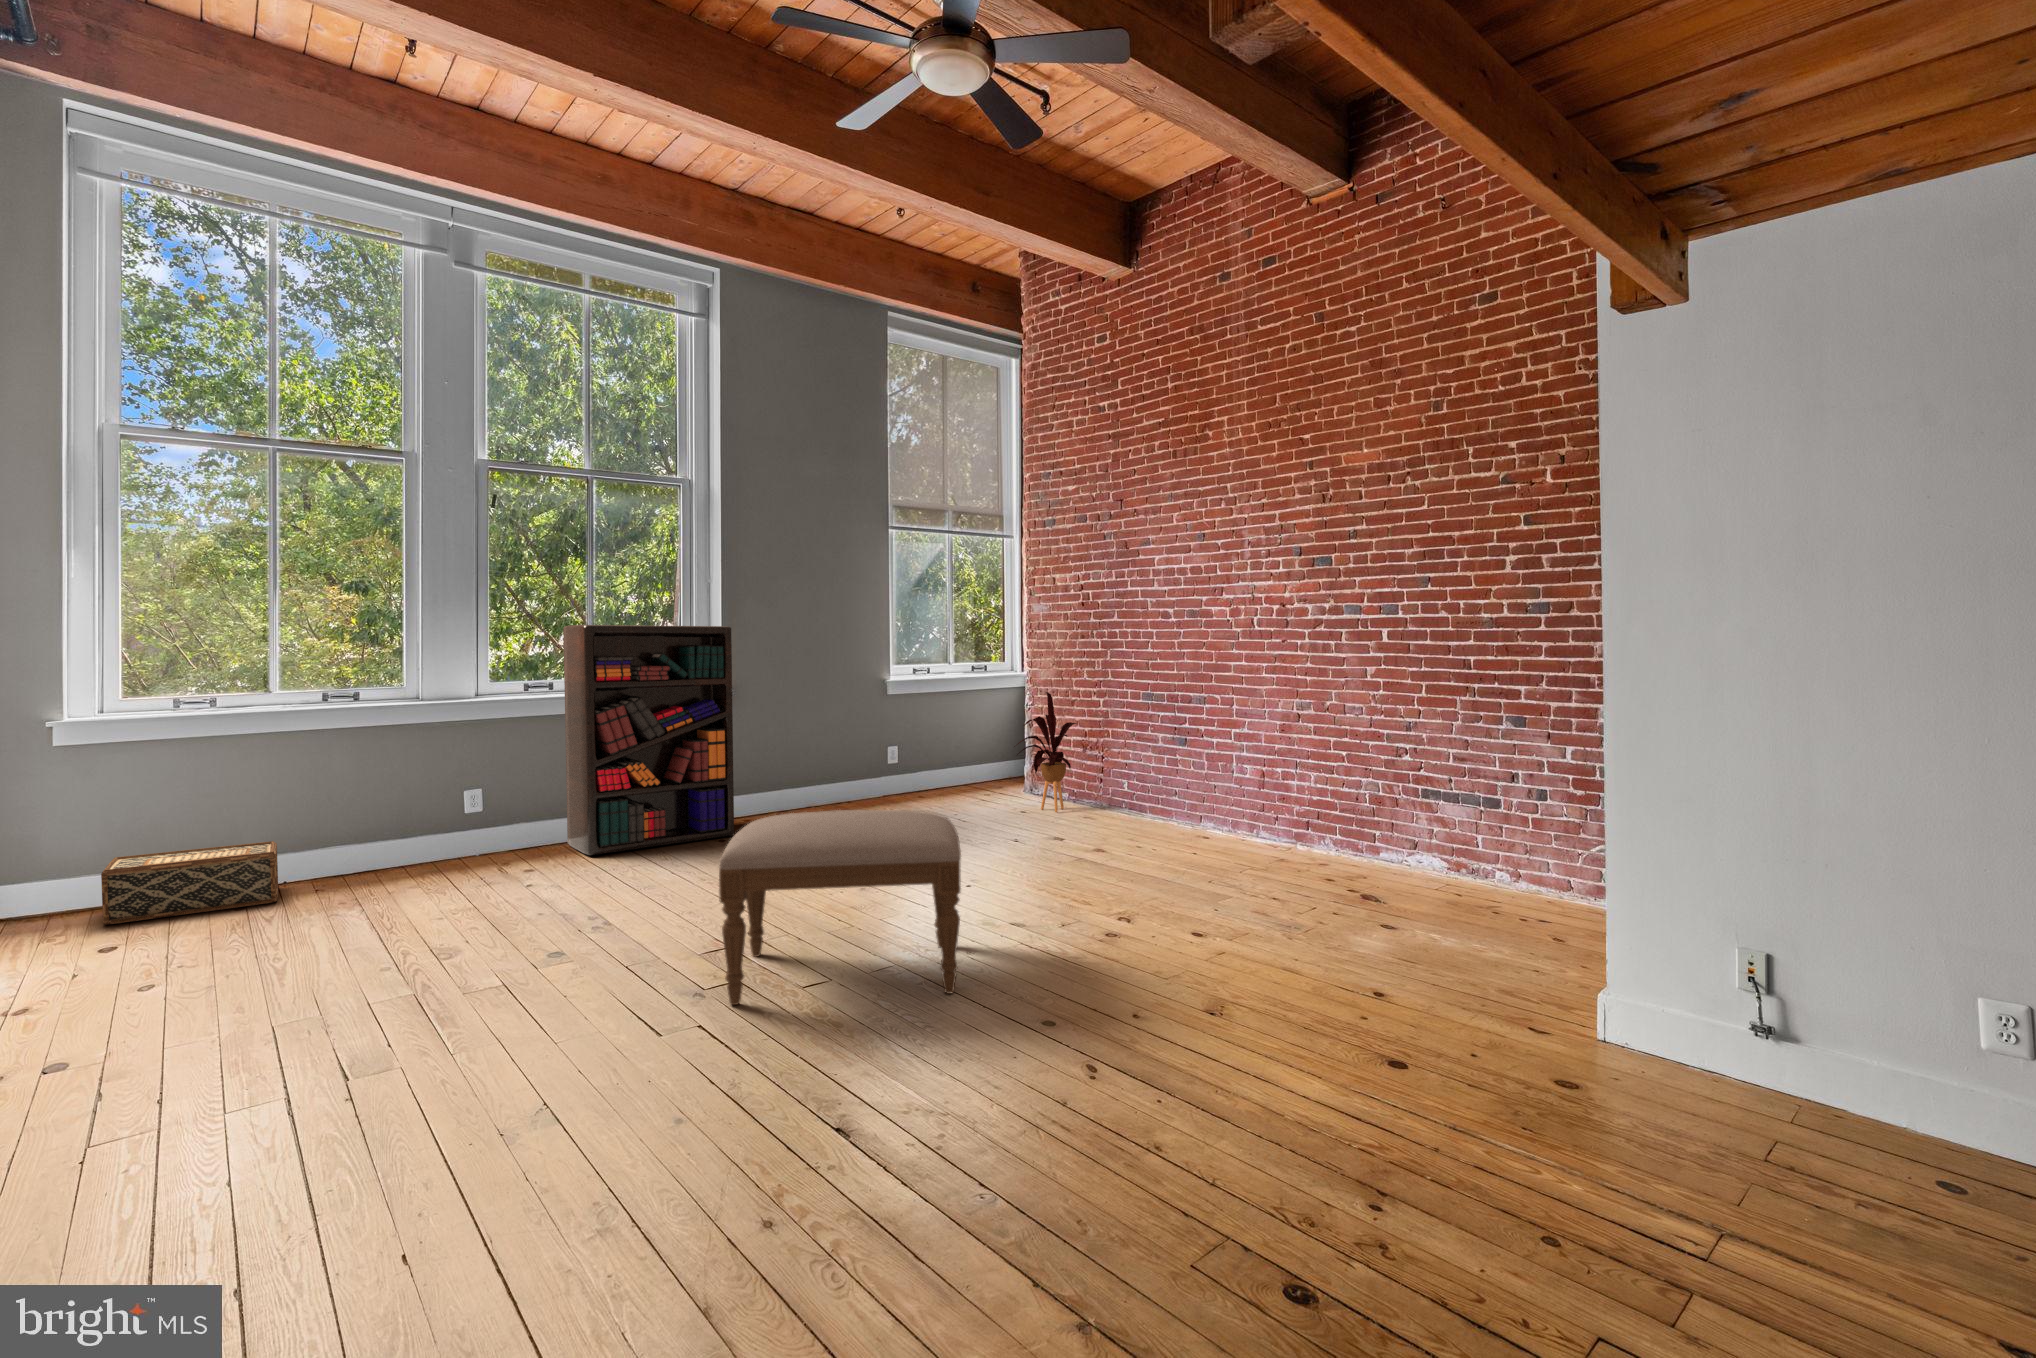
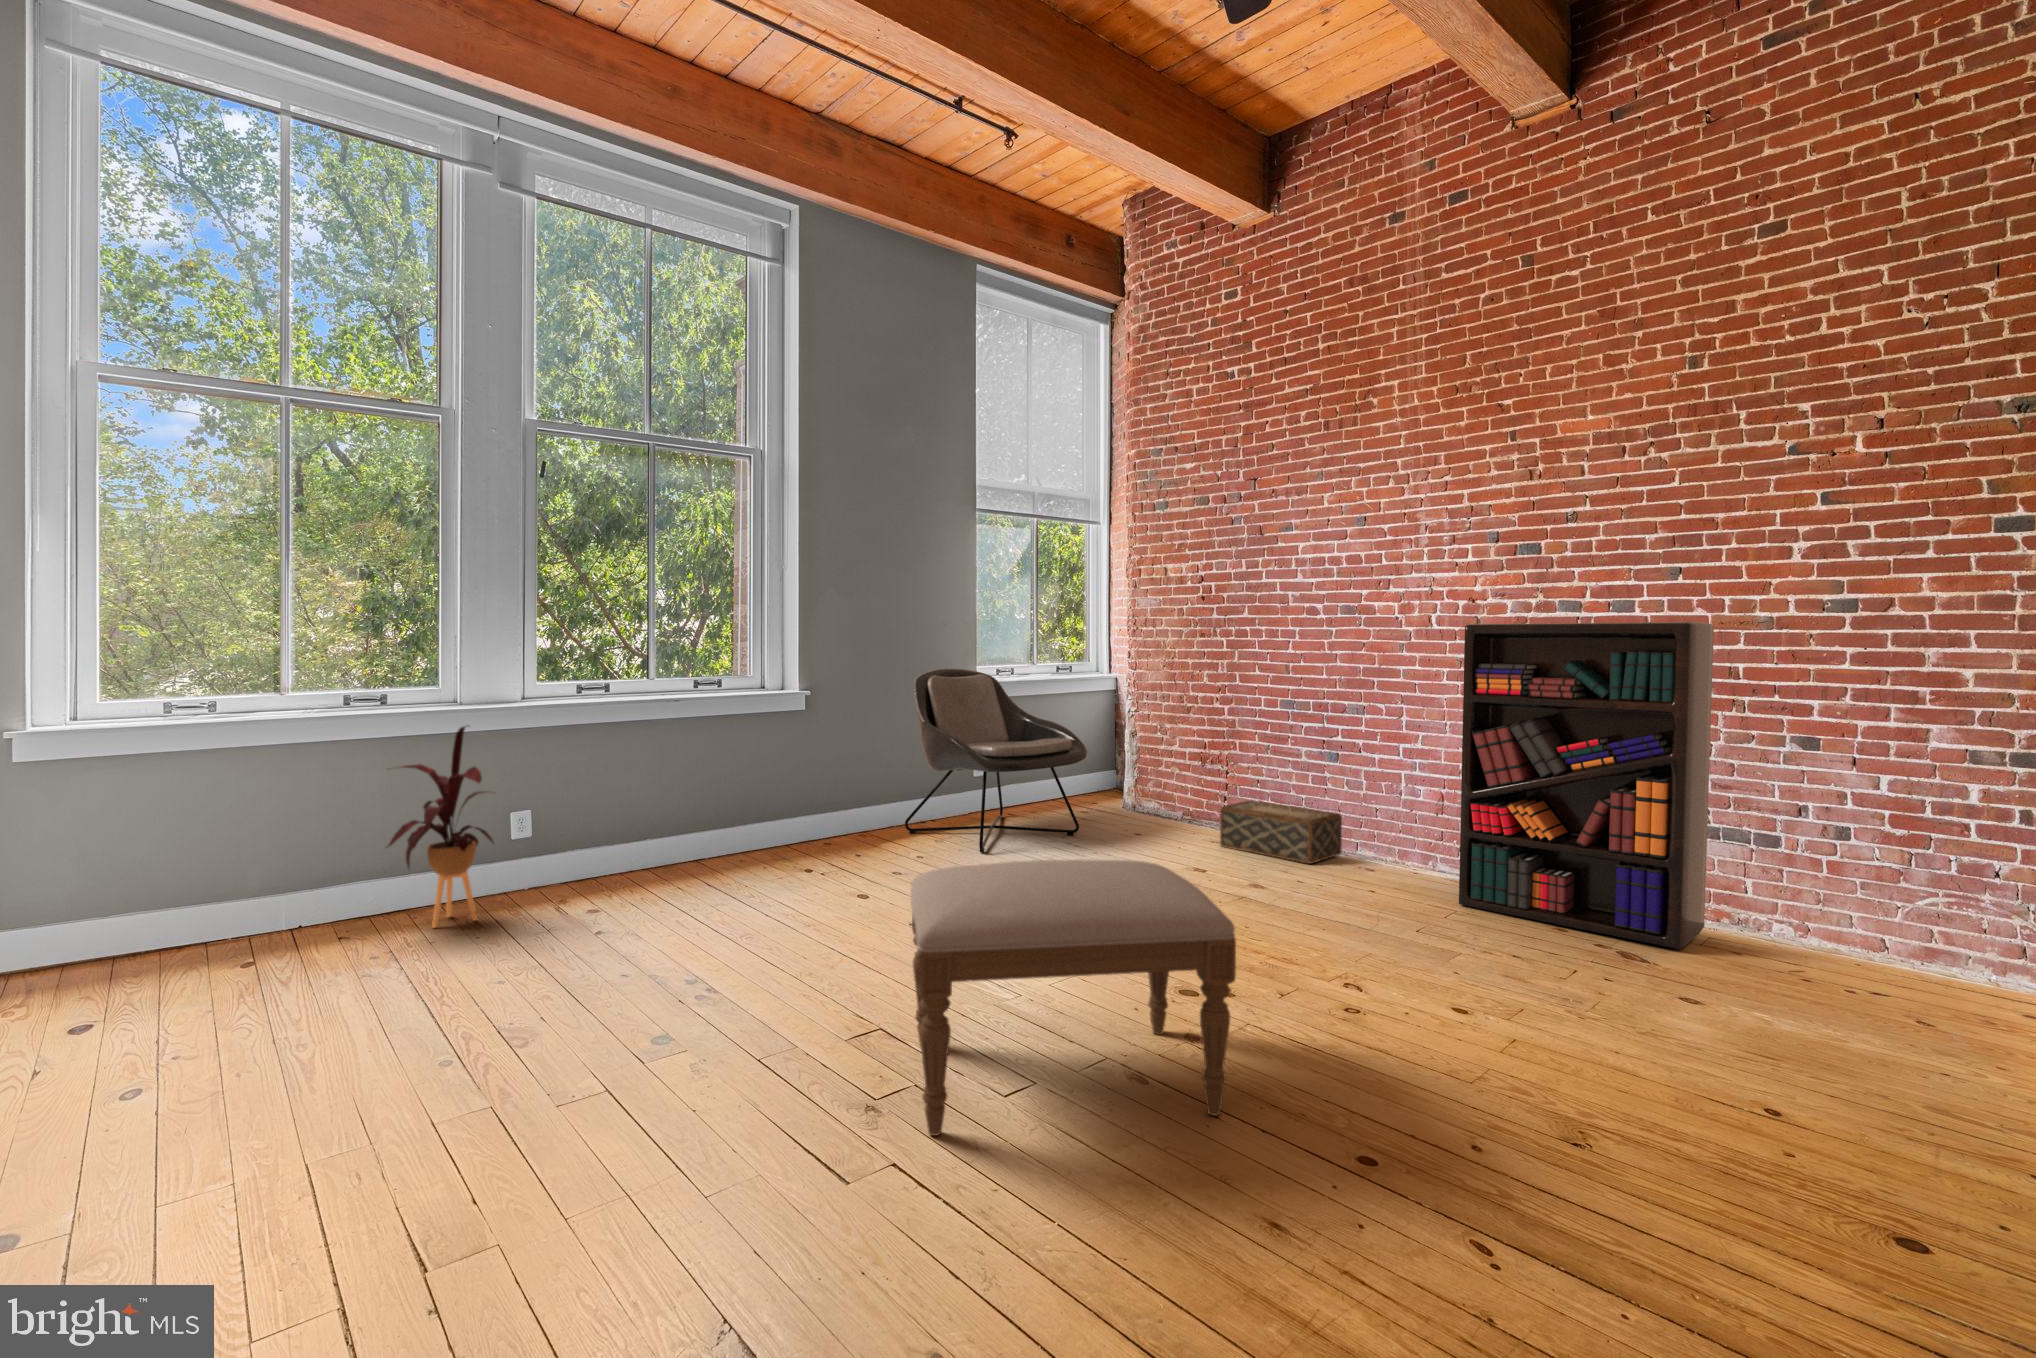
bookshelf: present [563,625,734,855] -> present [1459,622,1714,949]
lounge chair: none [819,668,977,826] -> present [905,668,1087,852]
house plant: present [1014,692,1077,812] -> present [388,727,494,927]
woven basket: present [101,841,278,924] -> present [1220,800,1342,864]

